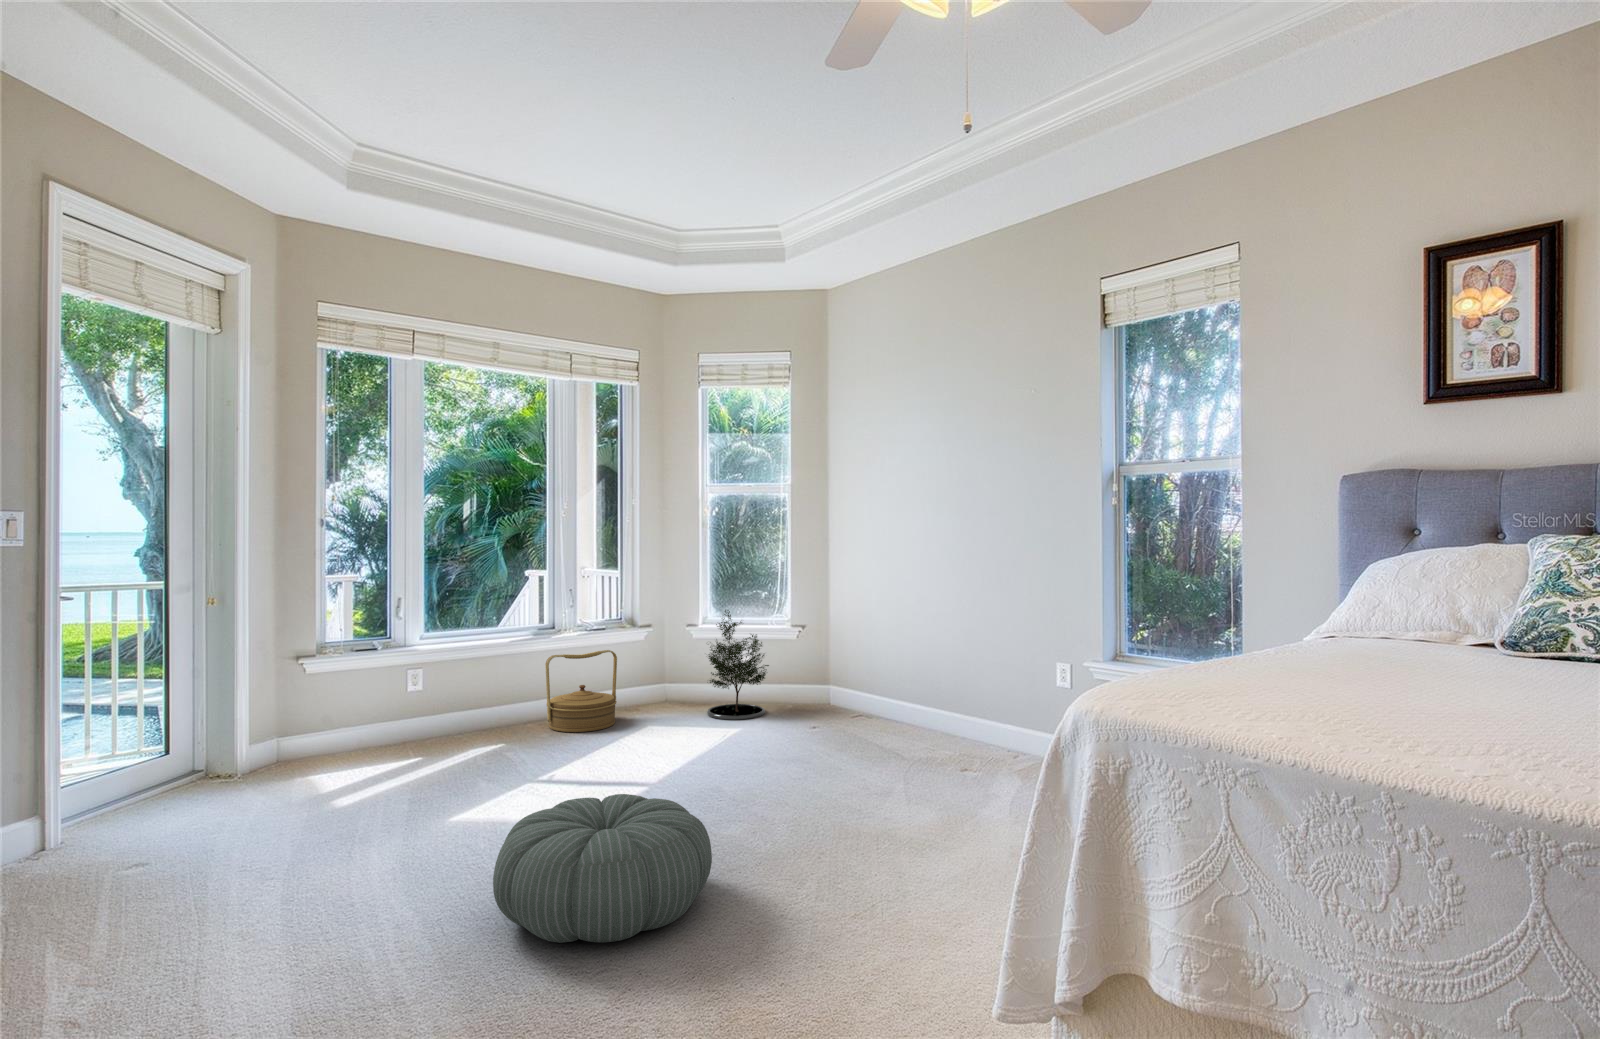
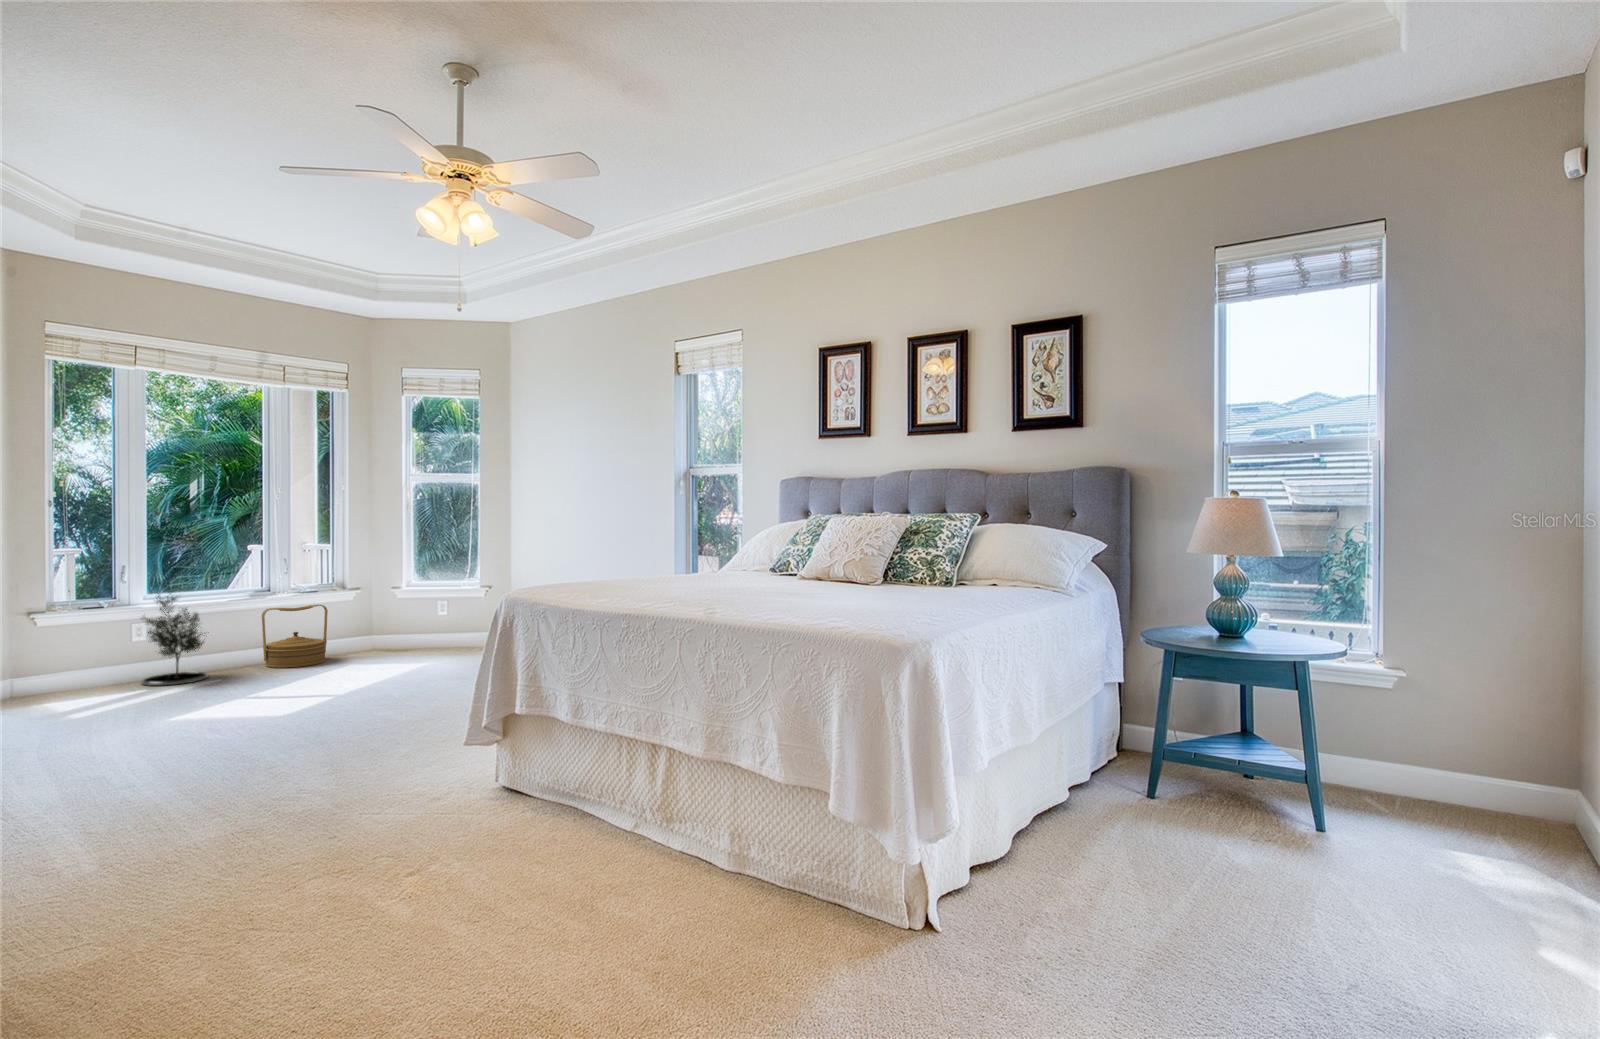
potted tree: present [707,610,769,720] -> present [141,591,209,686]
pouf: present [493,794,712,943] -> none [196,681,357,760]

